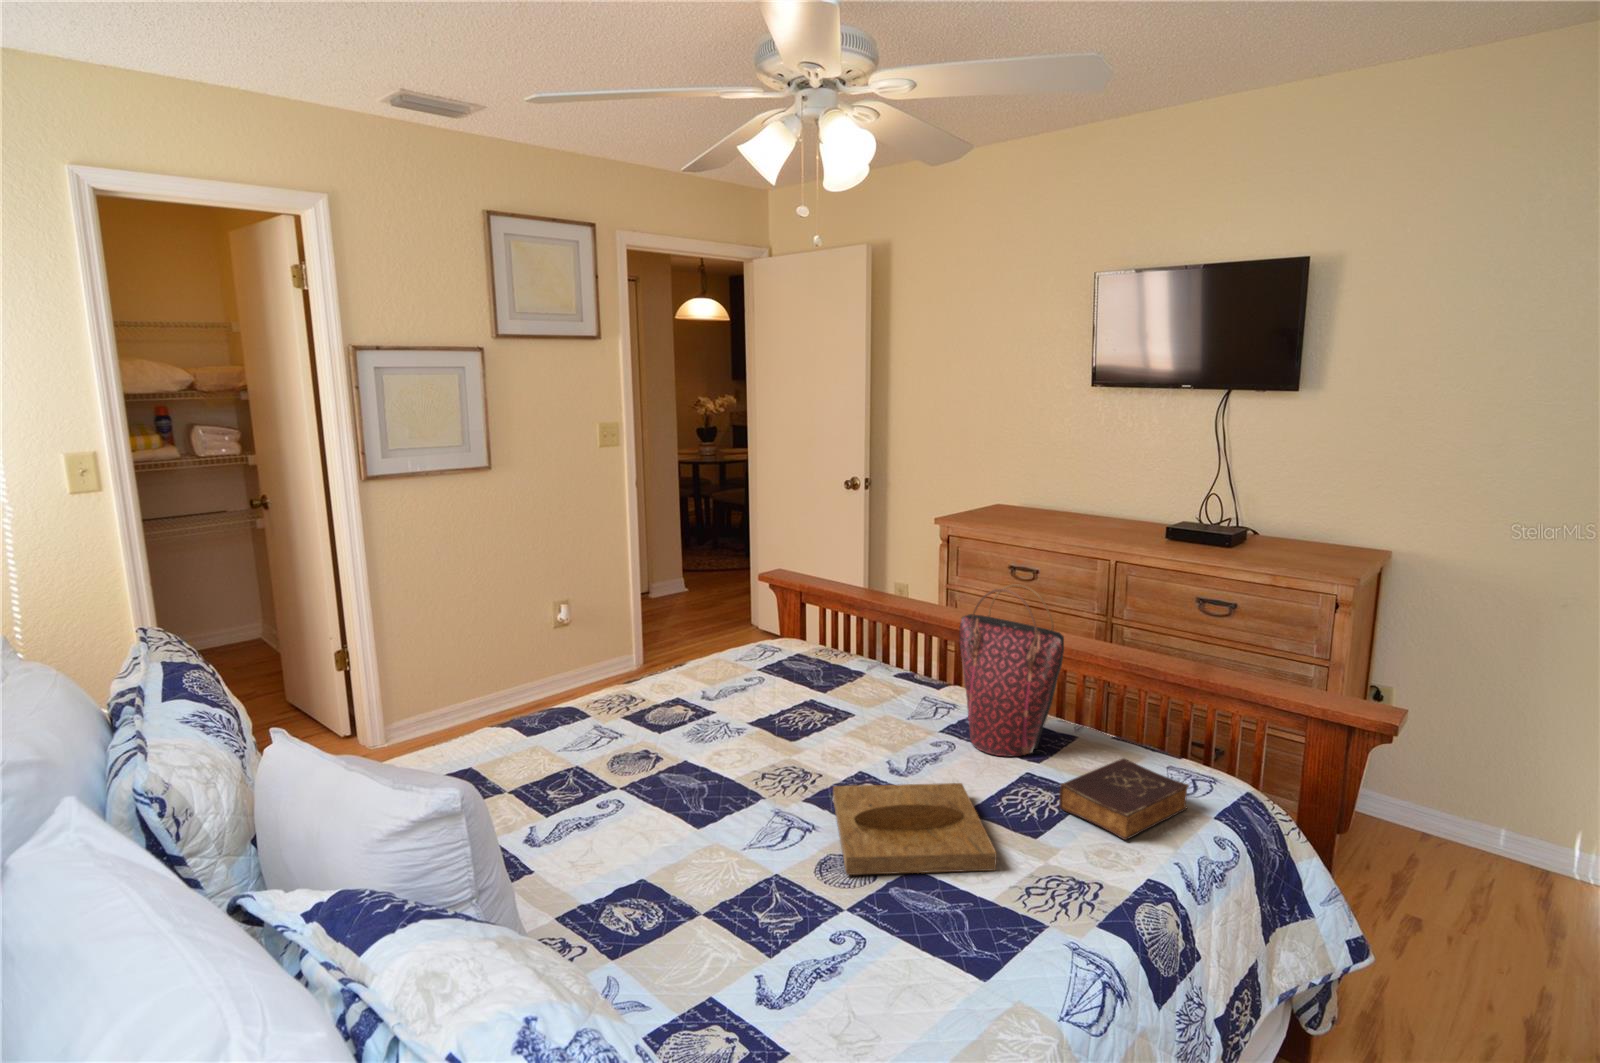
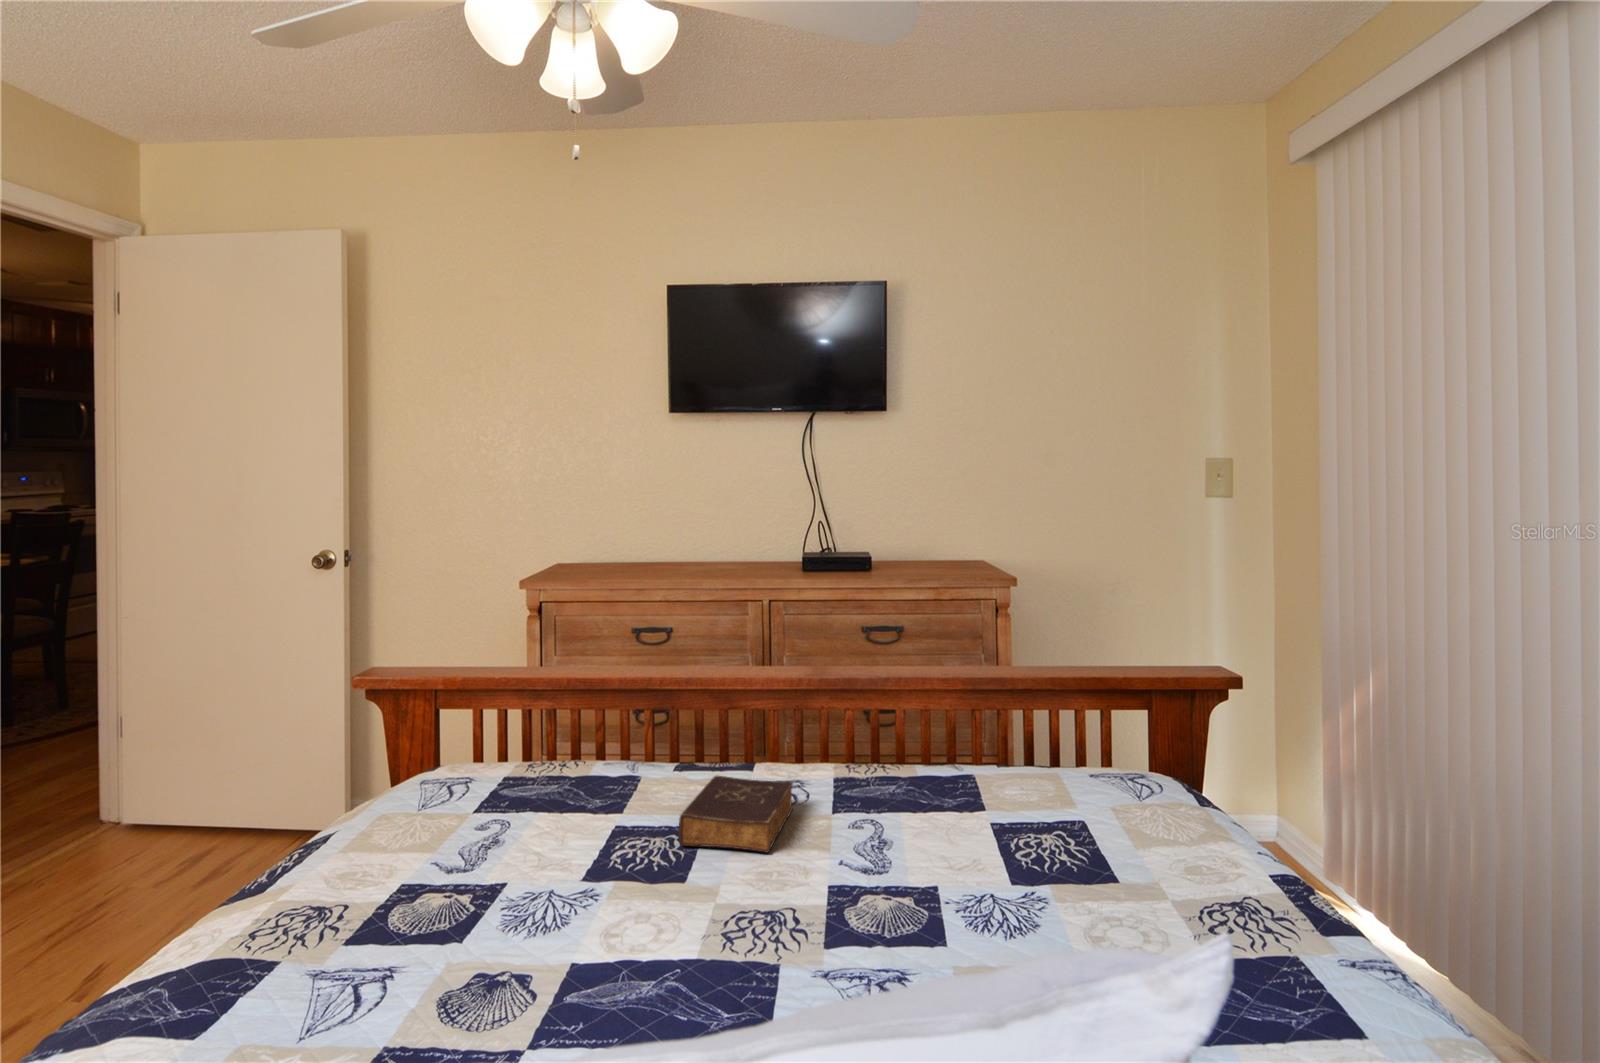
handbag: present [960,584,1064,757] -> none [492,600,634,817]
tray: present [833,783,997,875] -> none [395,850,669,1007]

